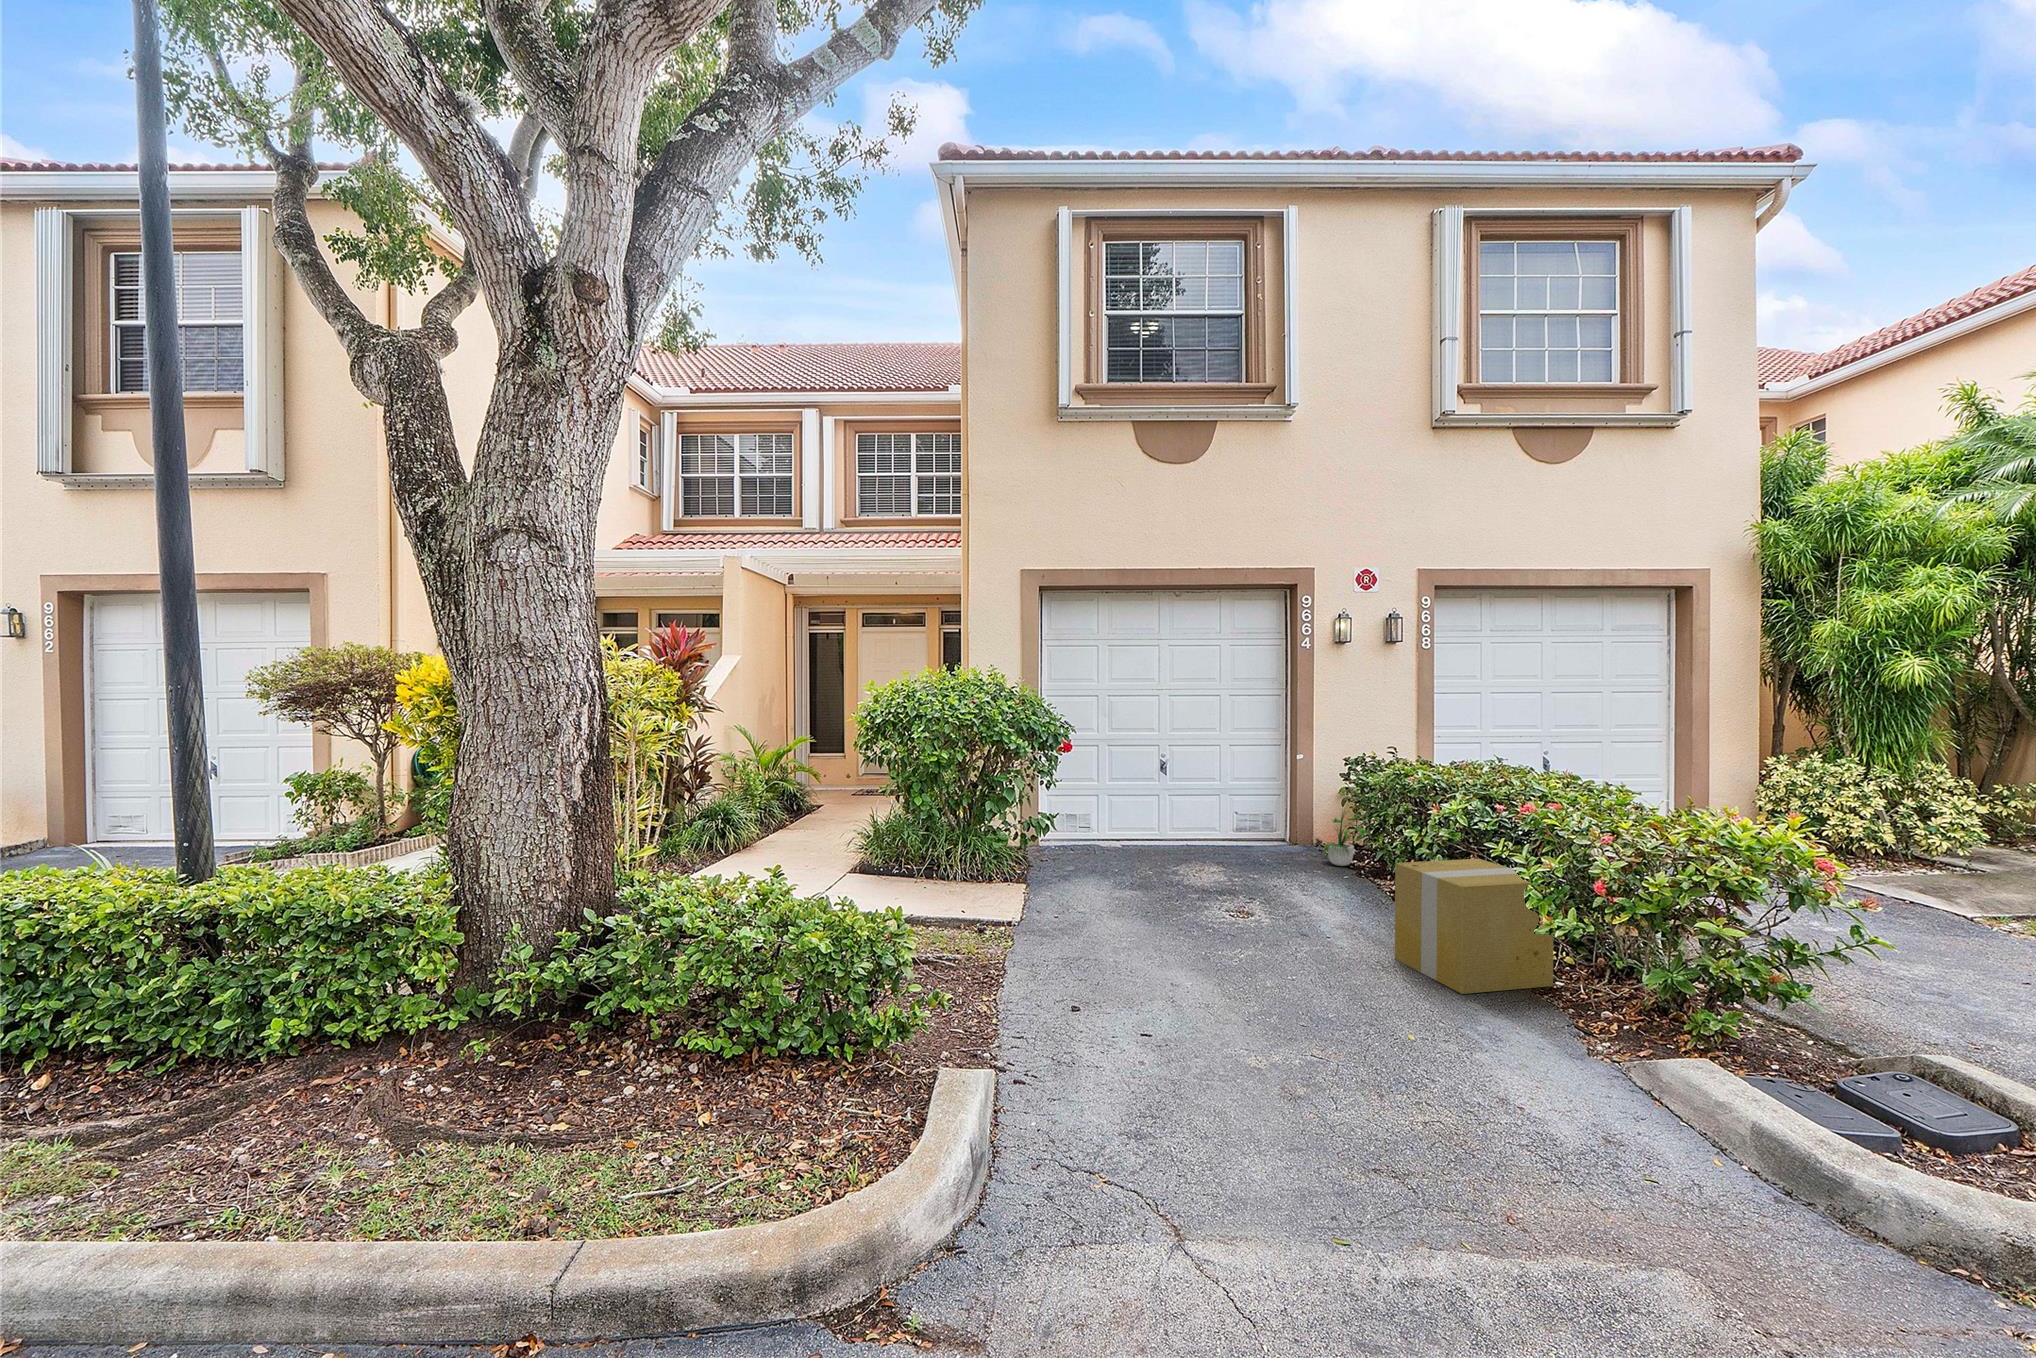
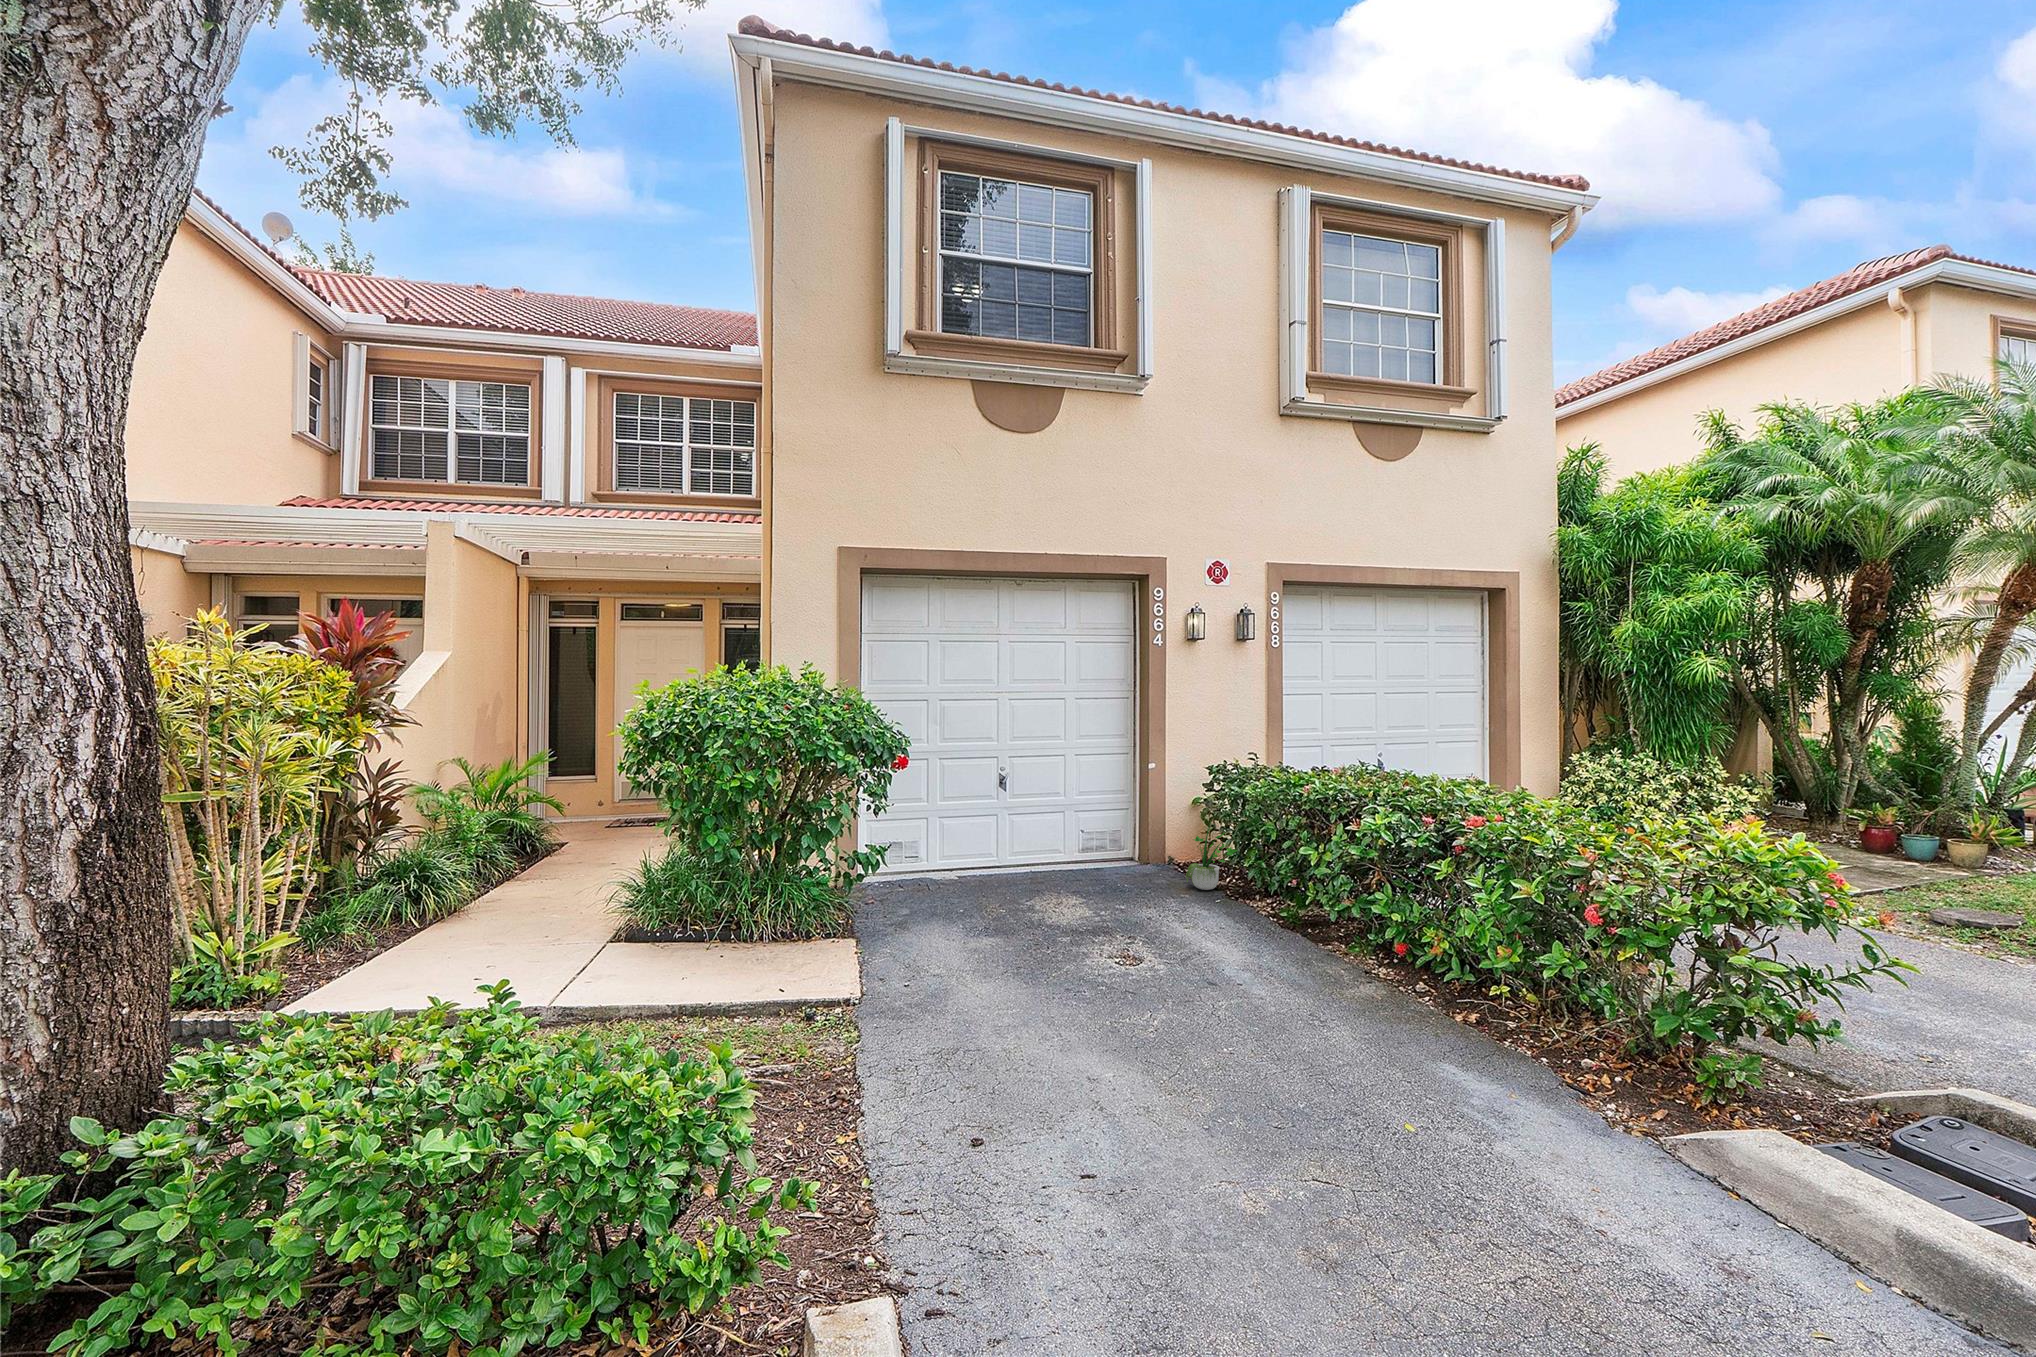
cardboard box: present [1395,859,1553,994] -> none [1321,883,1502,1052]

